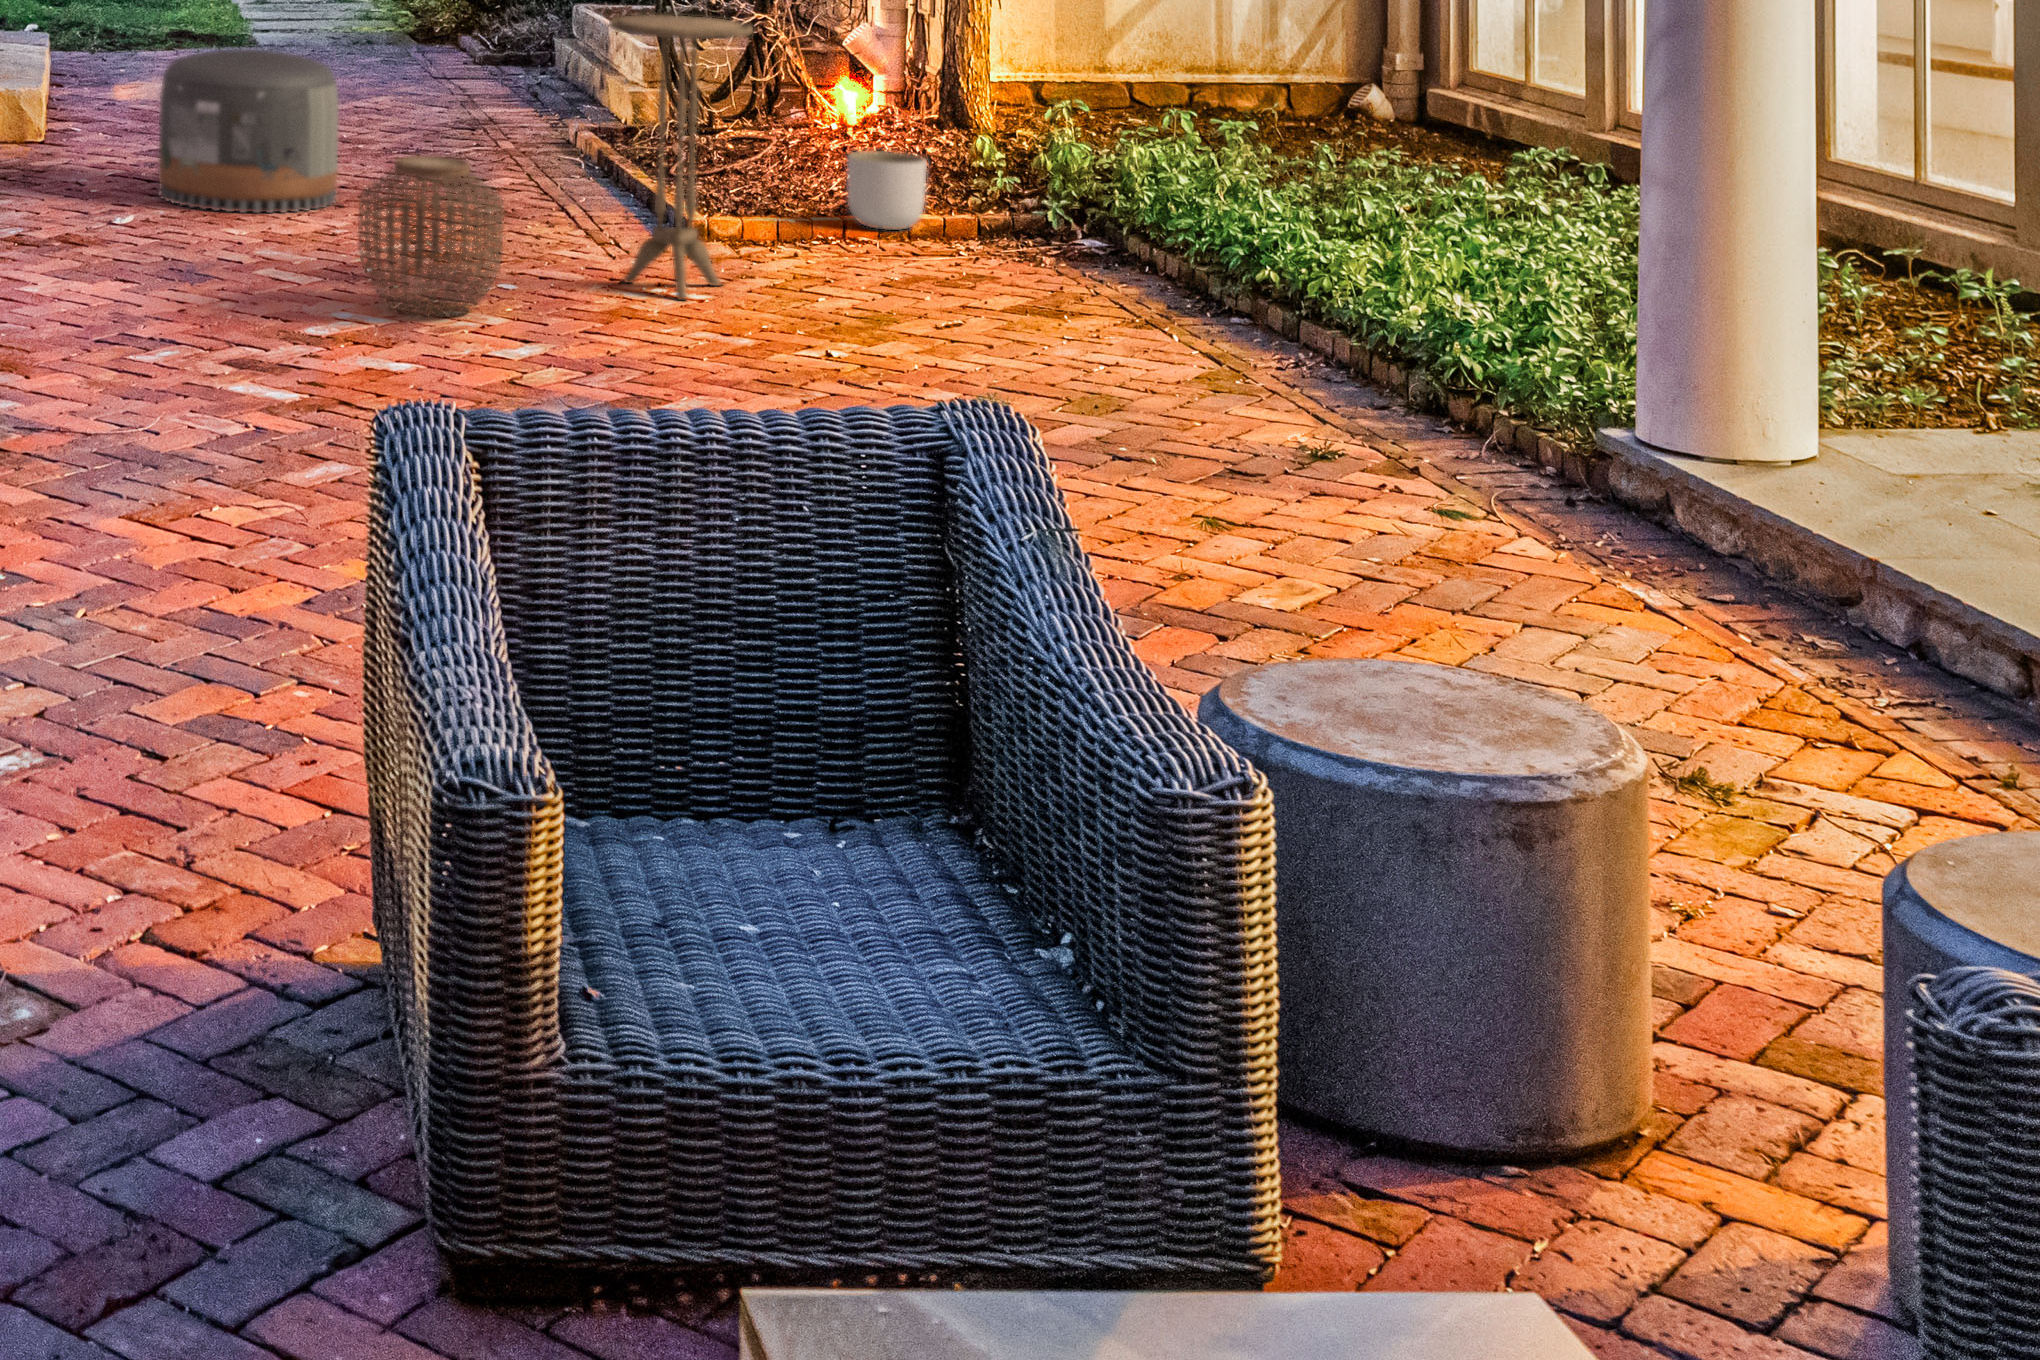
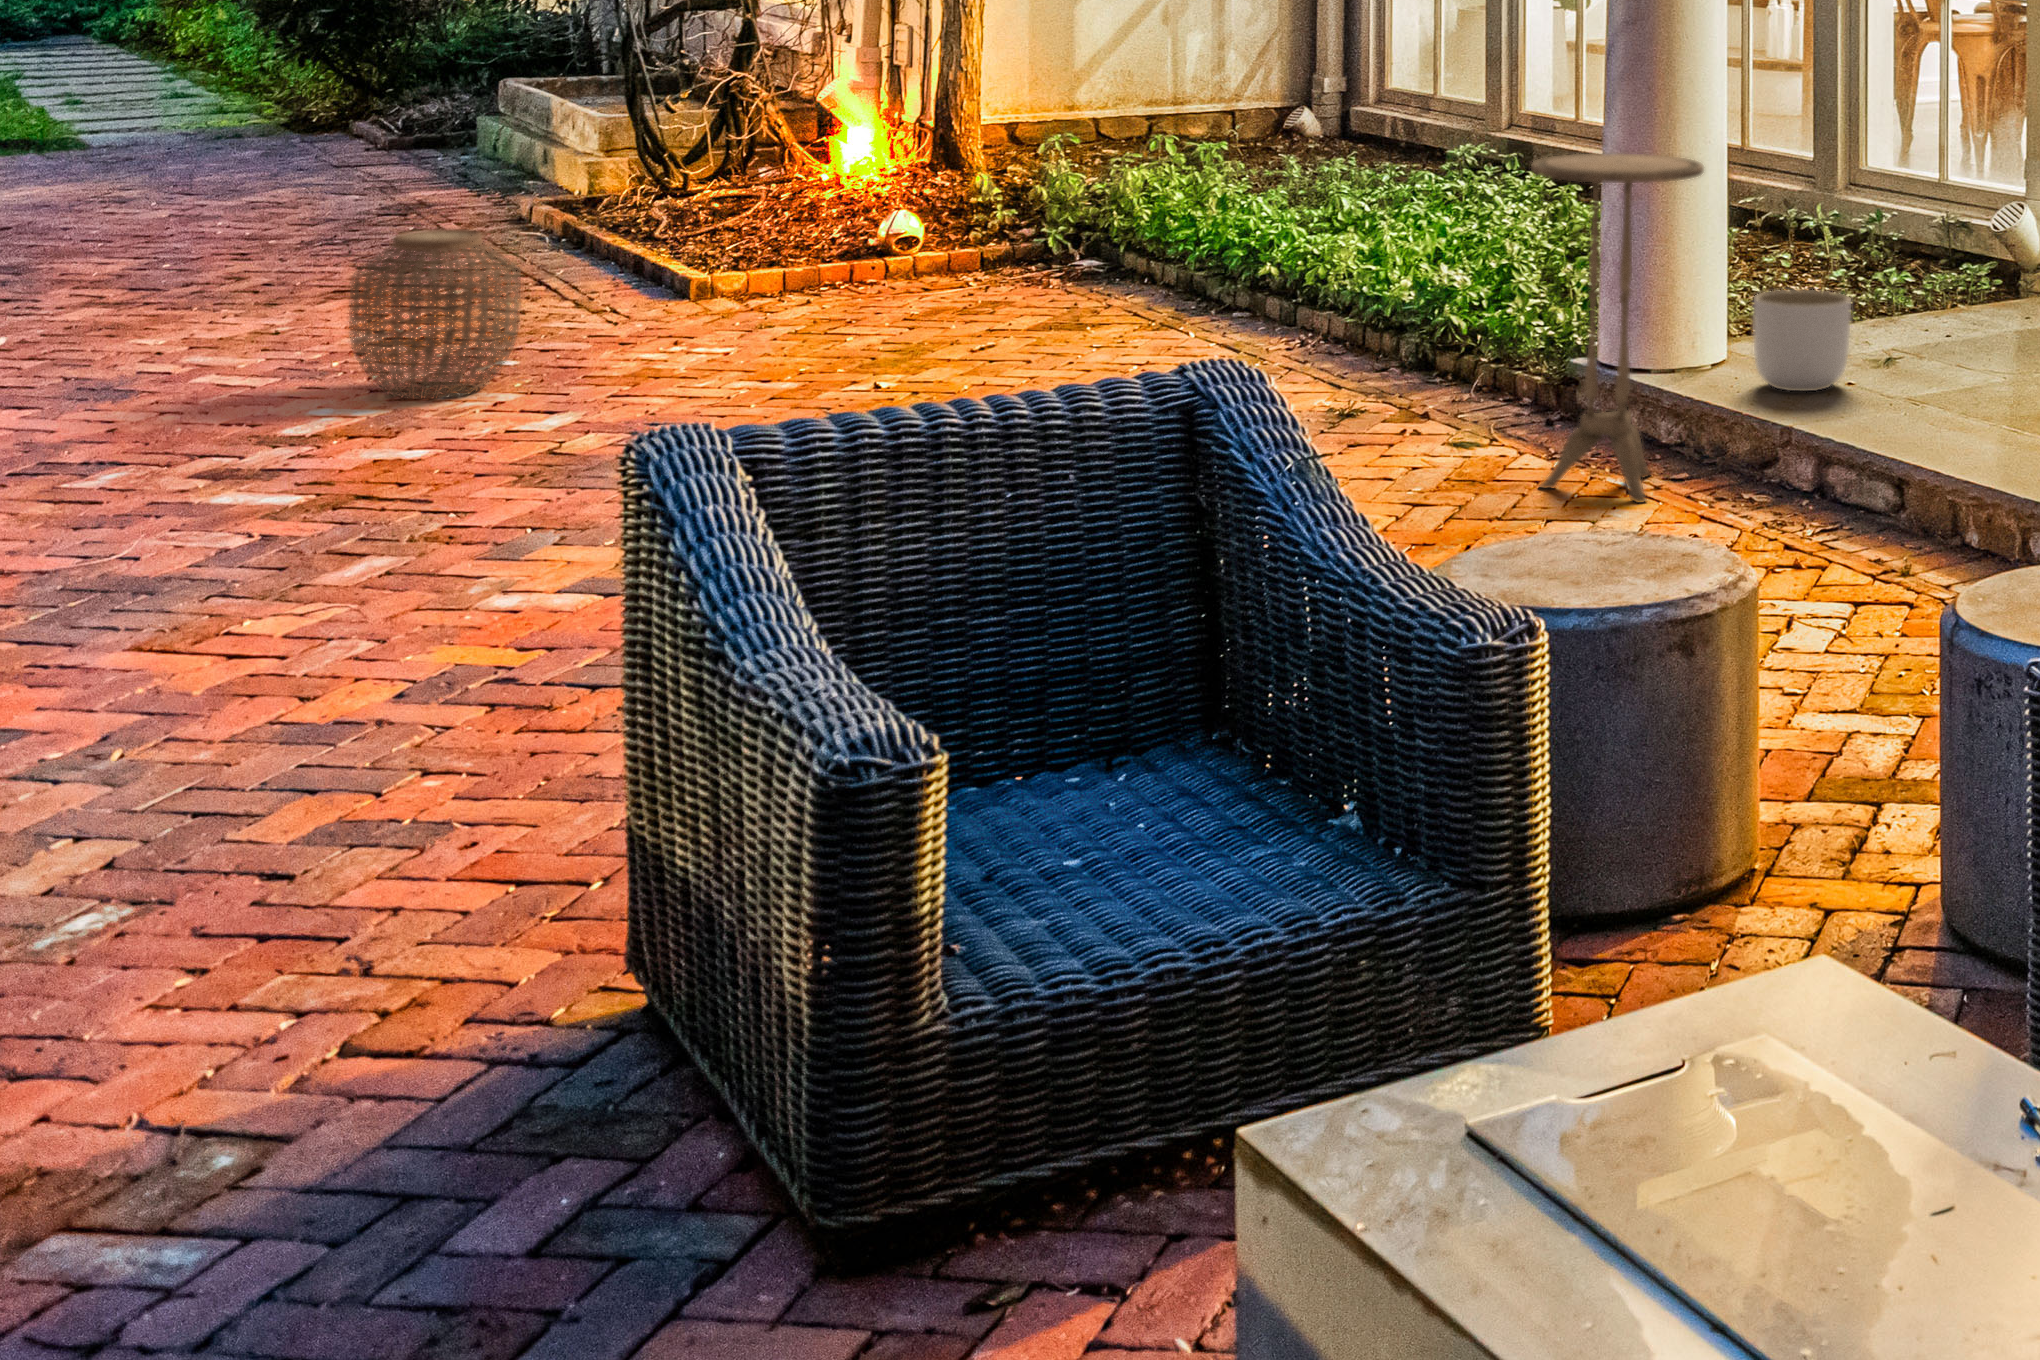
side table: present [609,15,753,300] -> present [1531,154,1704,503]
pouf: present [158,49,339,213] -> none [50,141,281,322]
planter: present [847,151,927,230] -> present [1754,290,1851,391]

